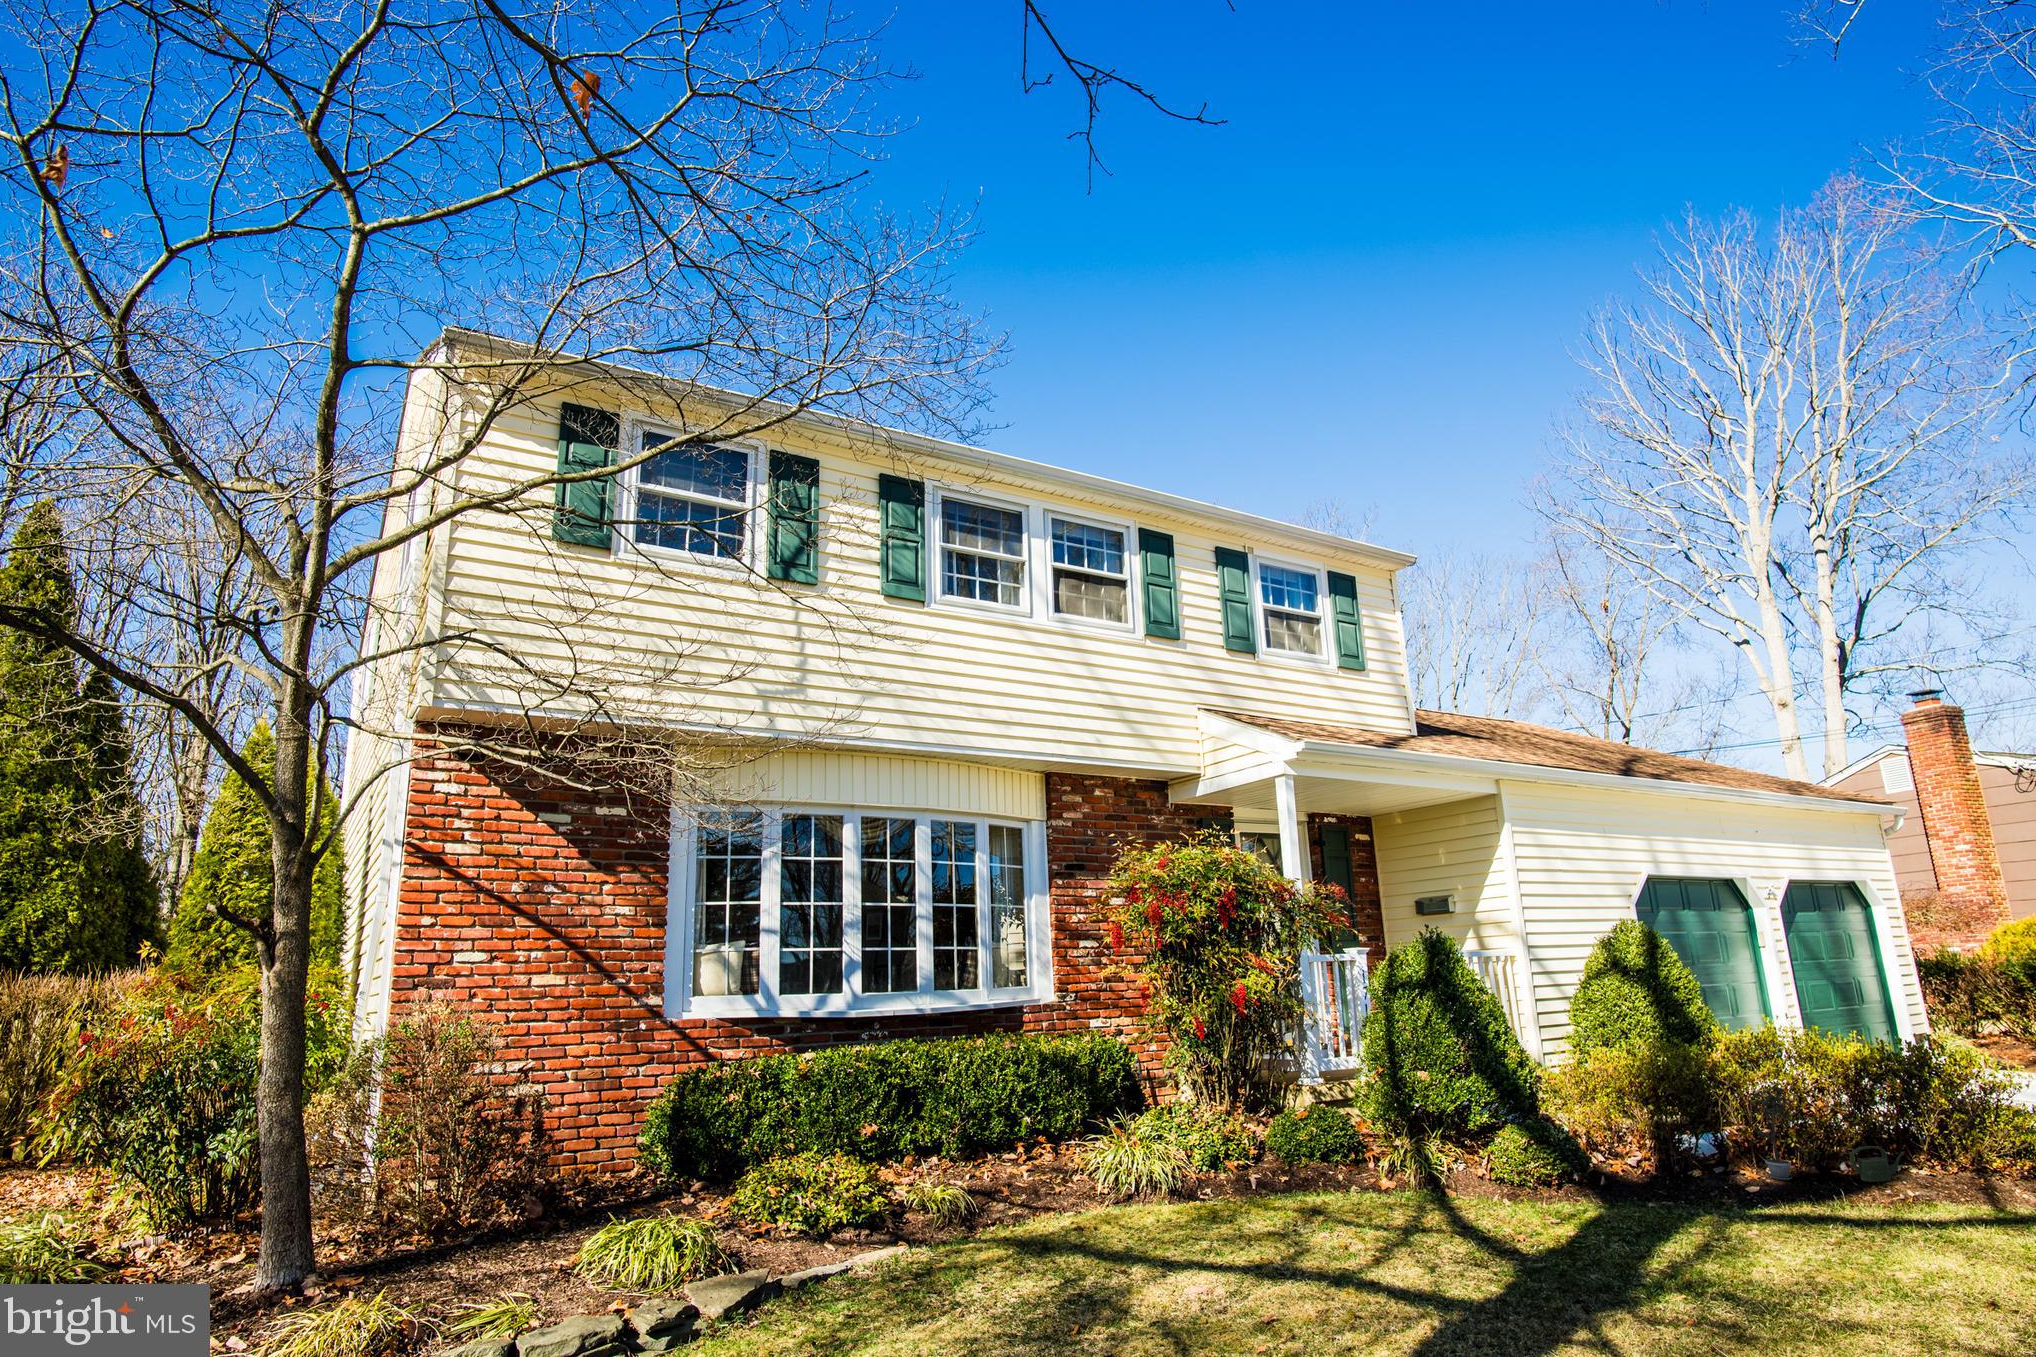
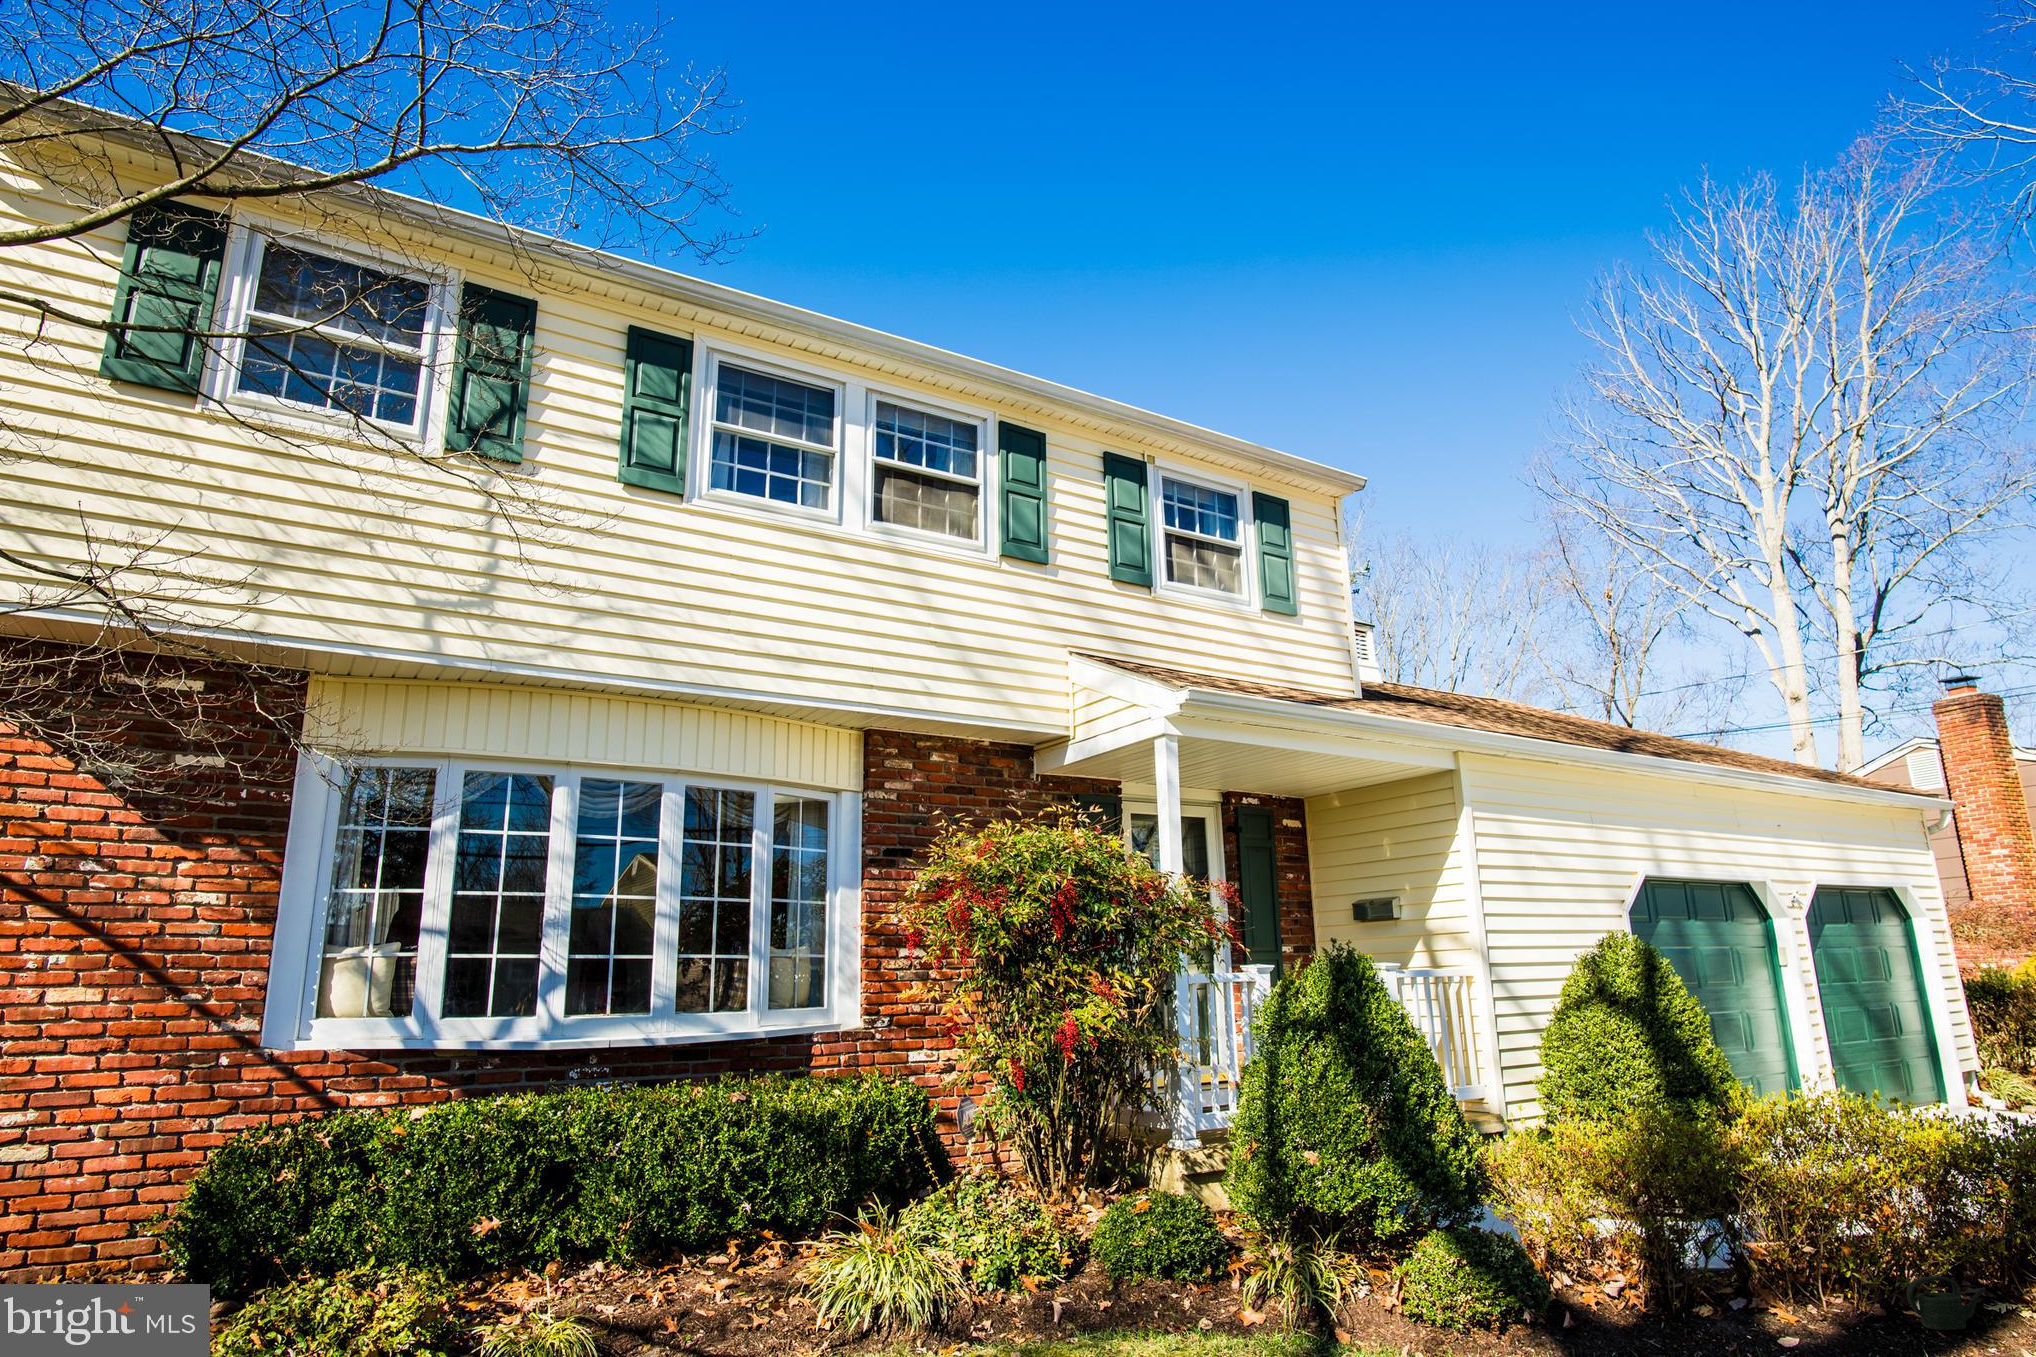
potted plant: present [1748,1082,1793,1180] -> none [1761,1179,1827,1324]

